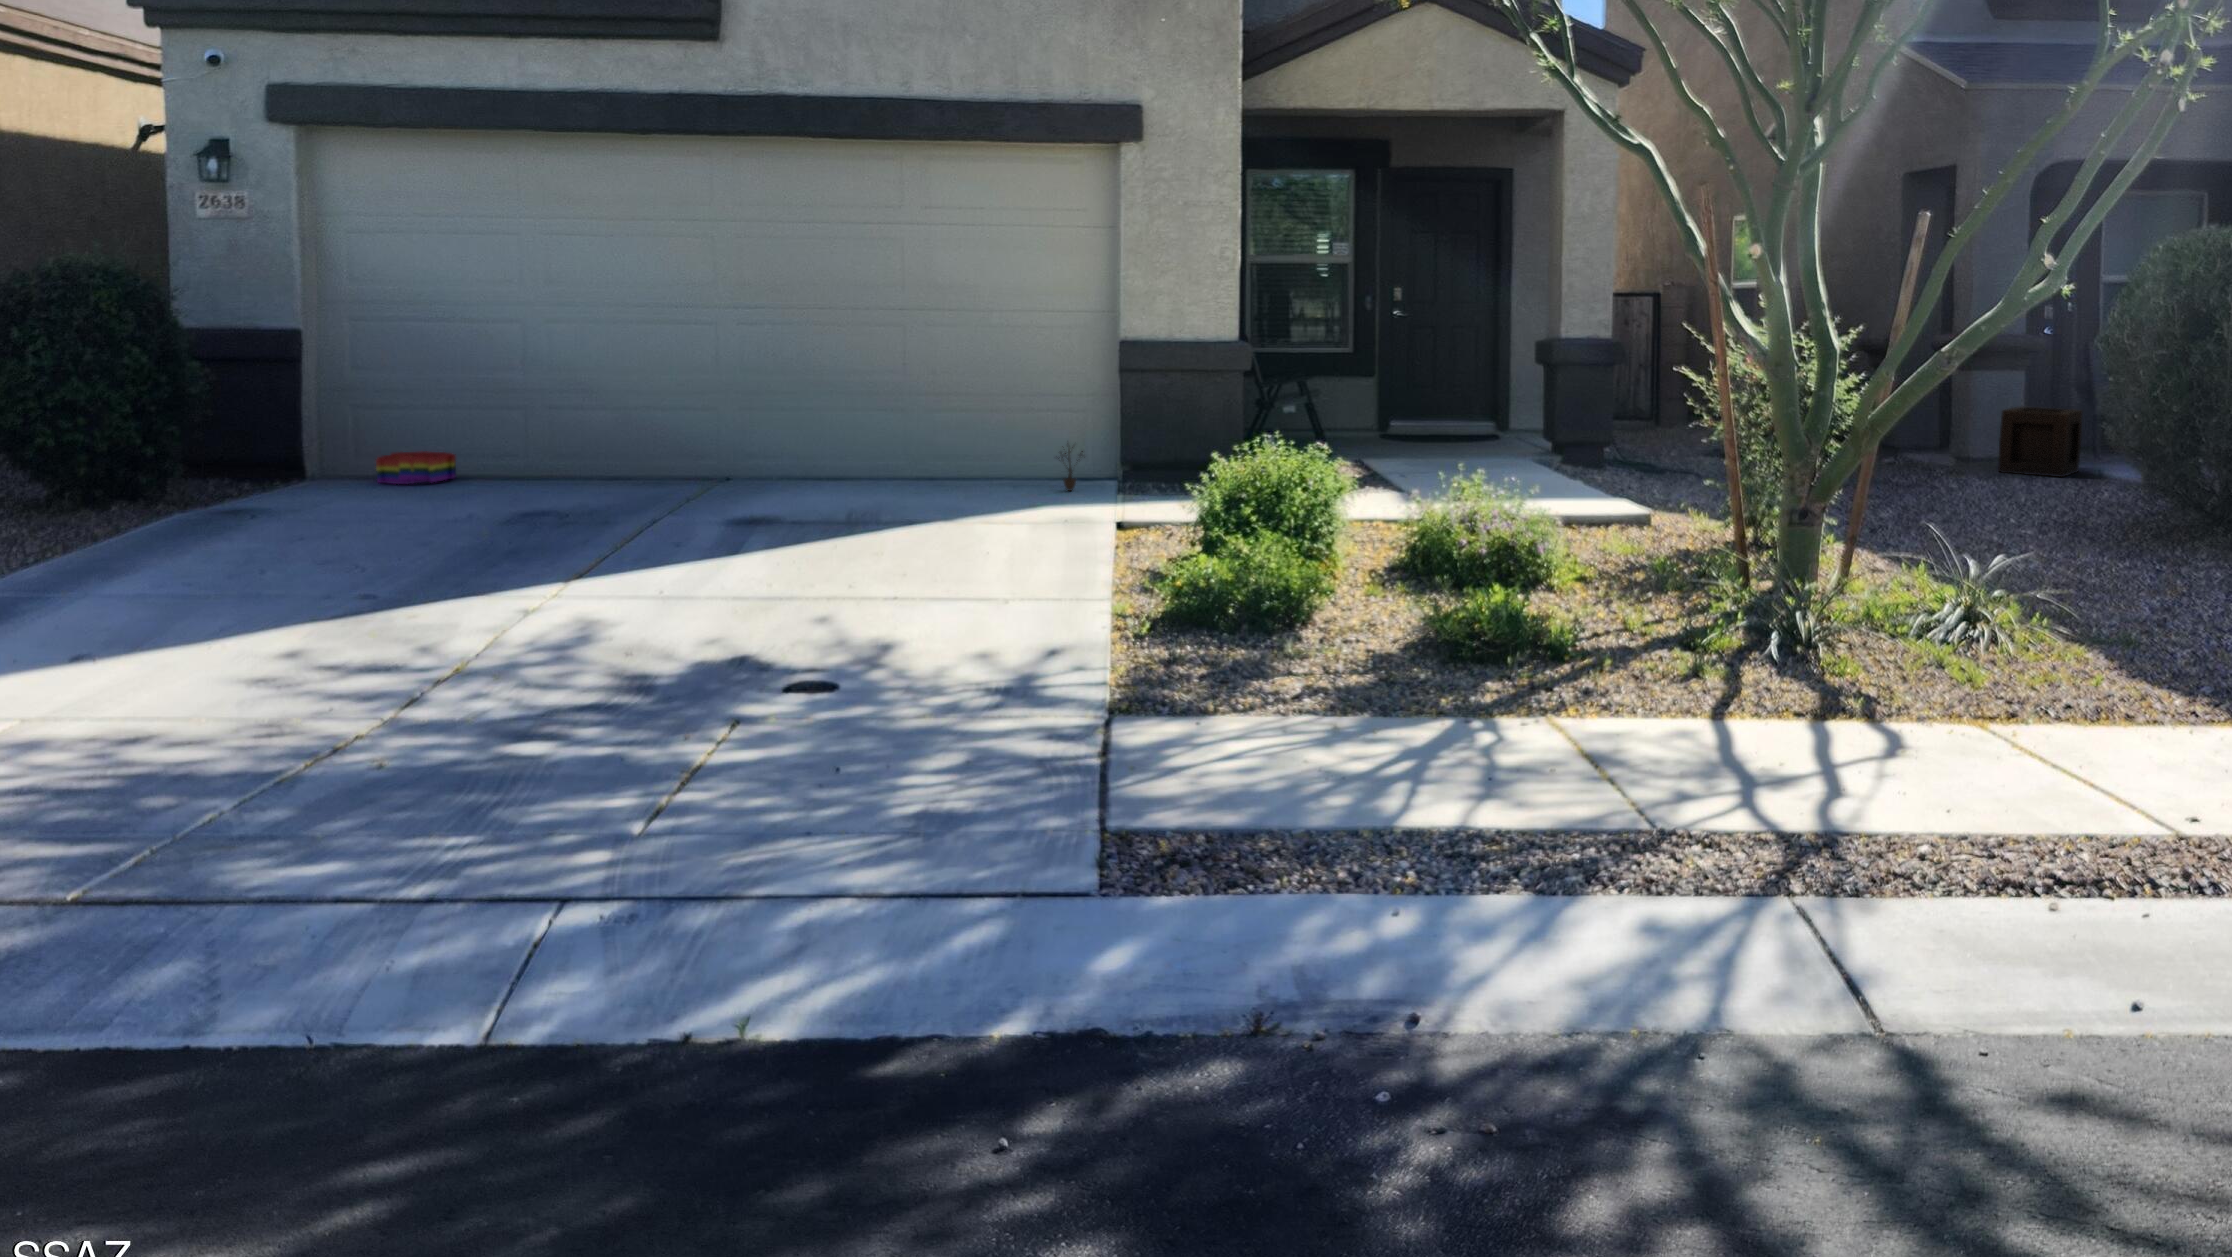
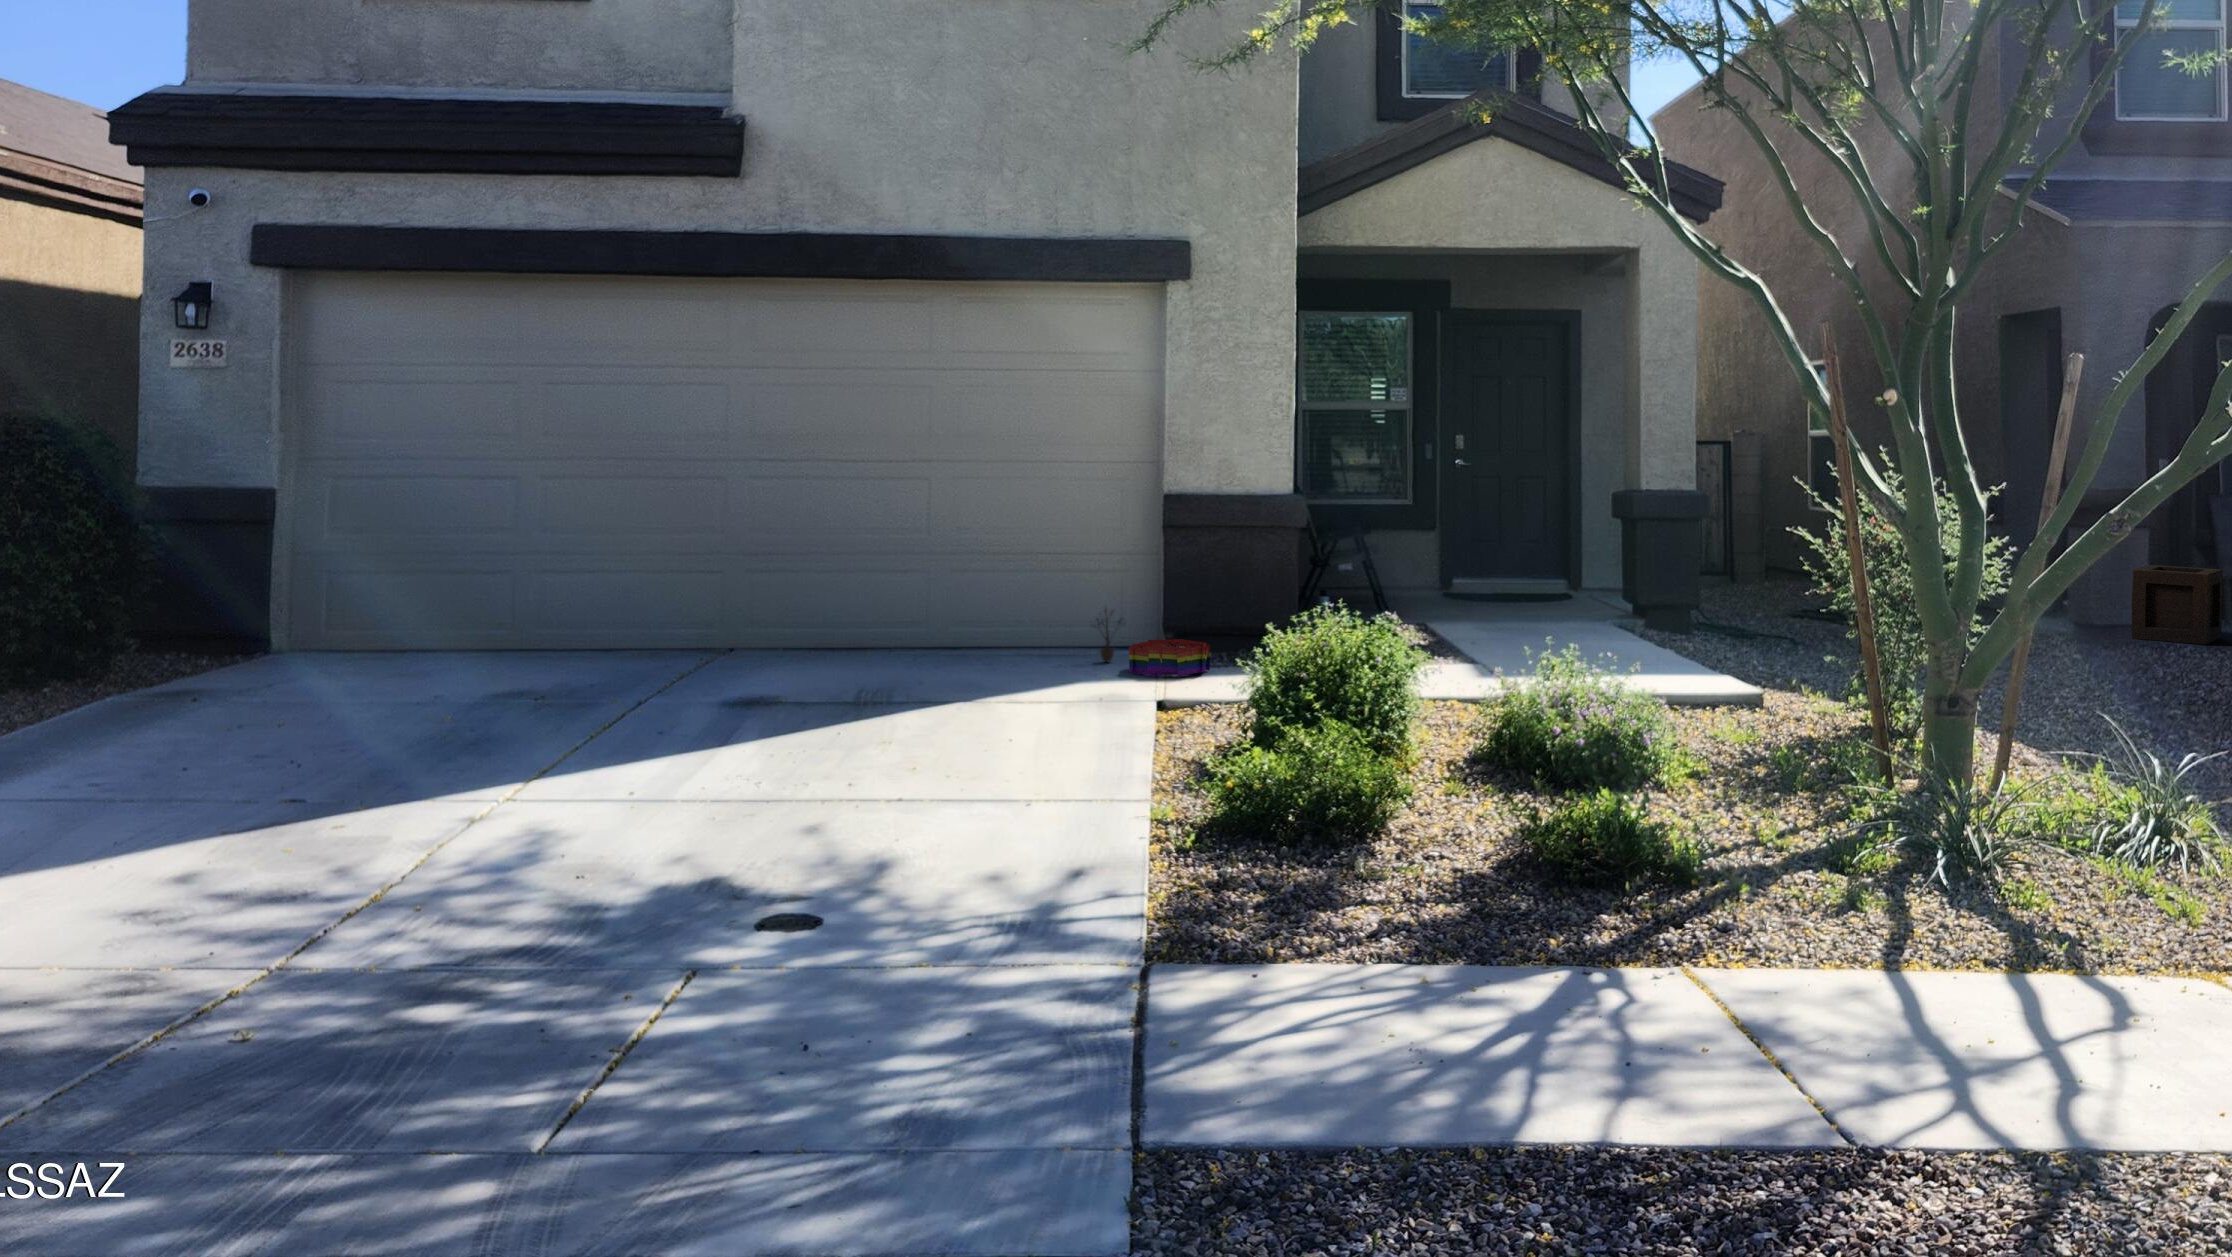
storage bin: present [376,451,456,484] -> present [1129,639,1210,676]

